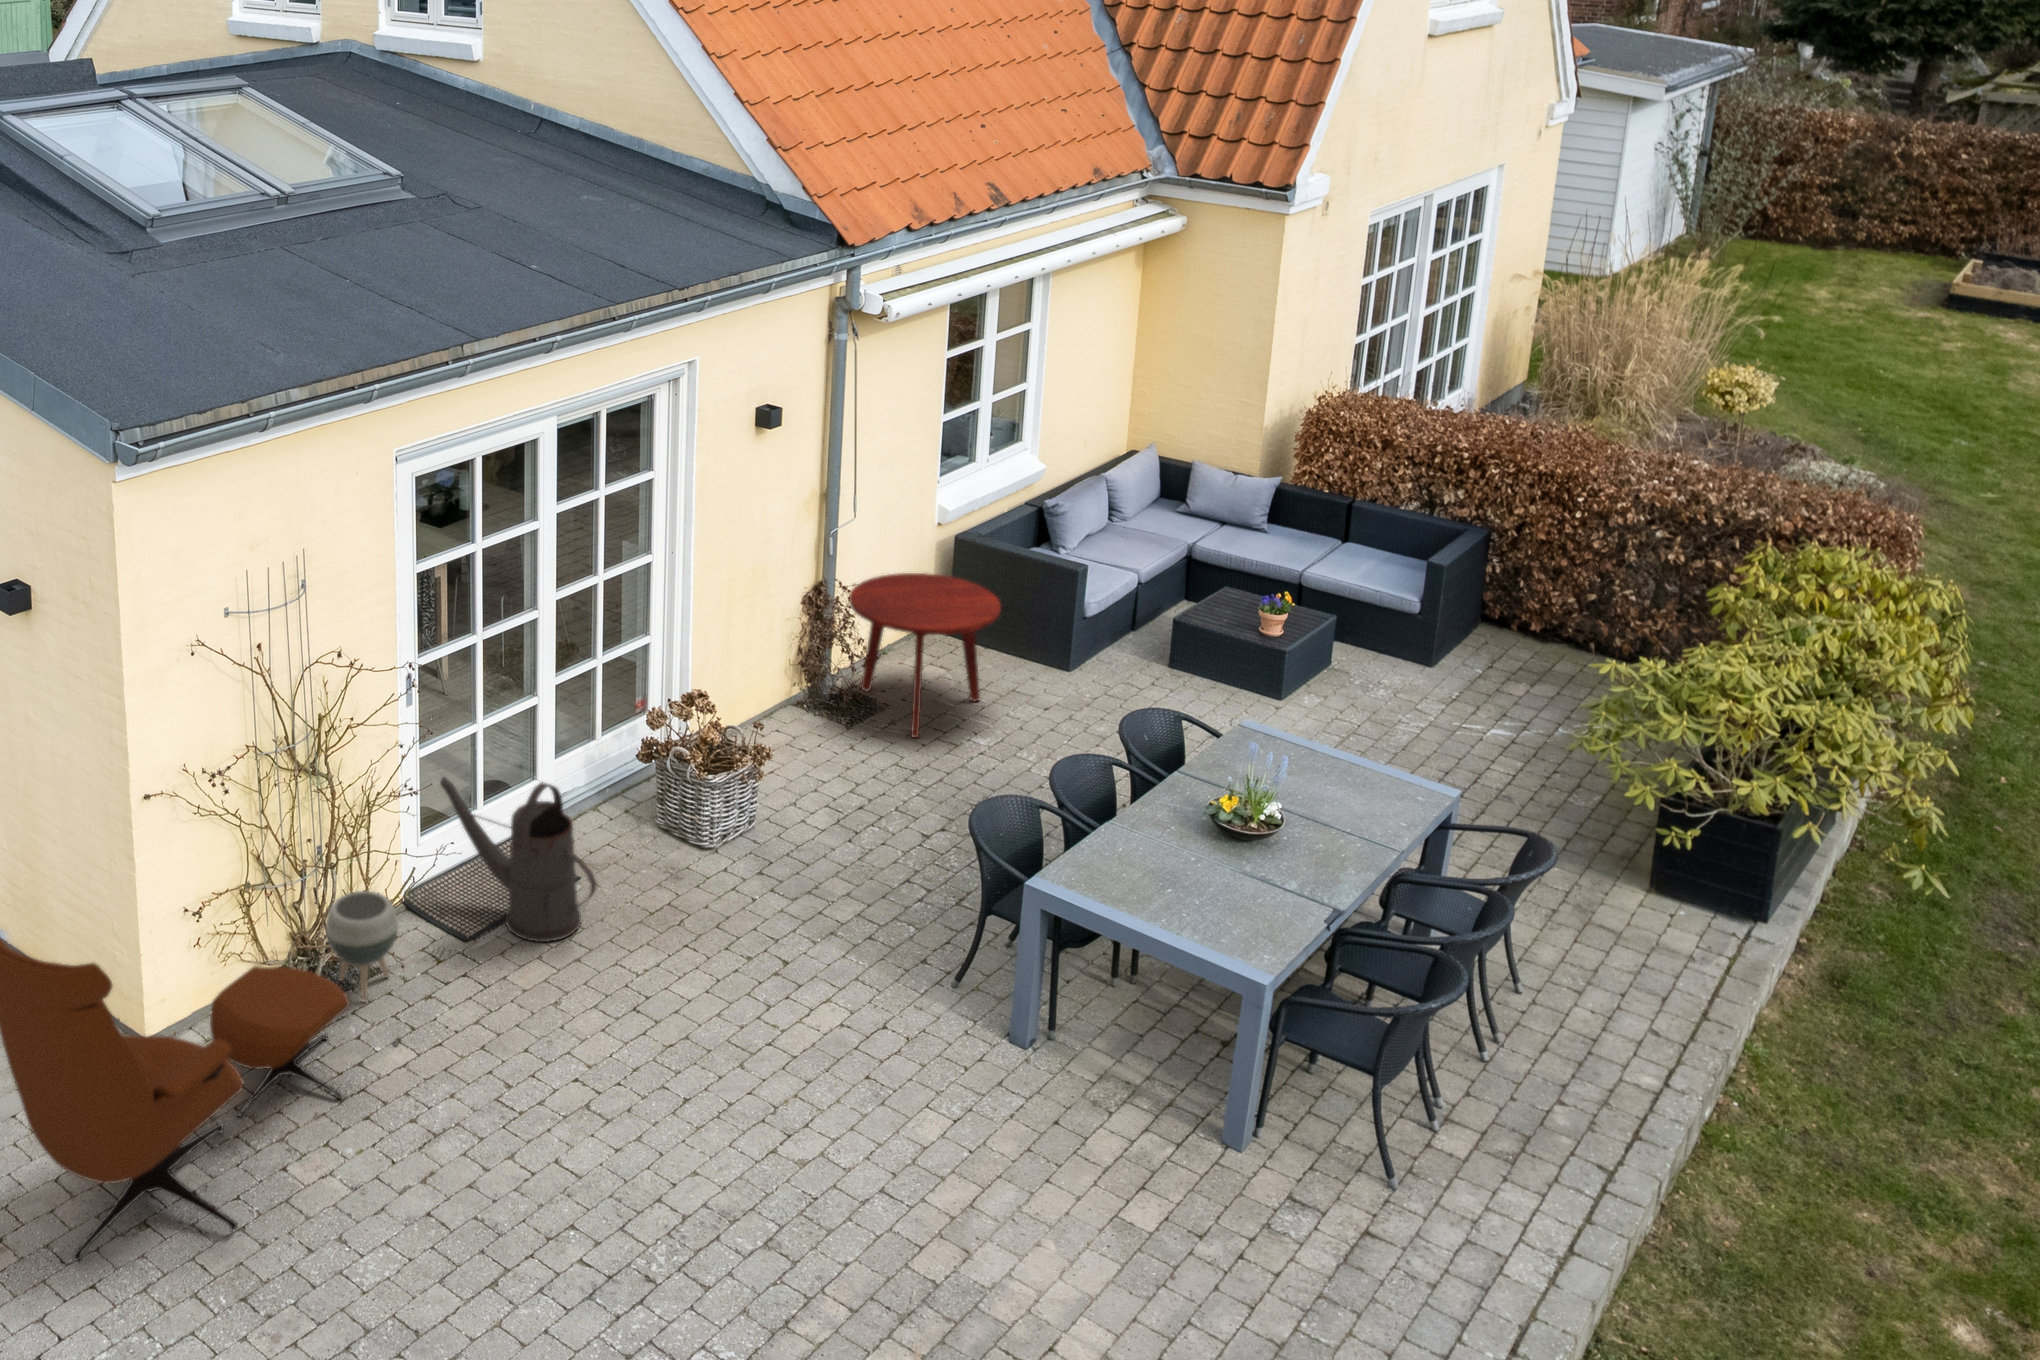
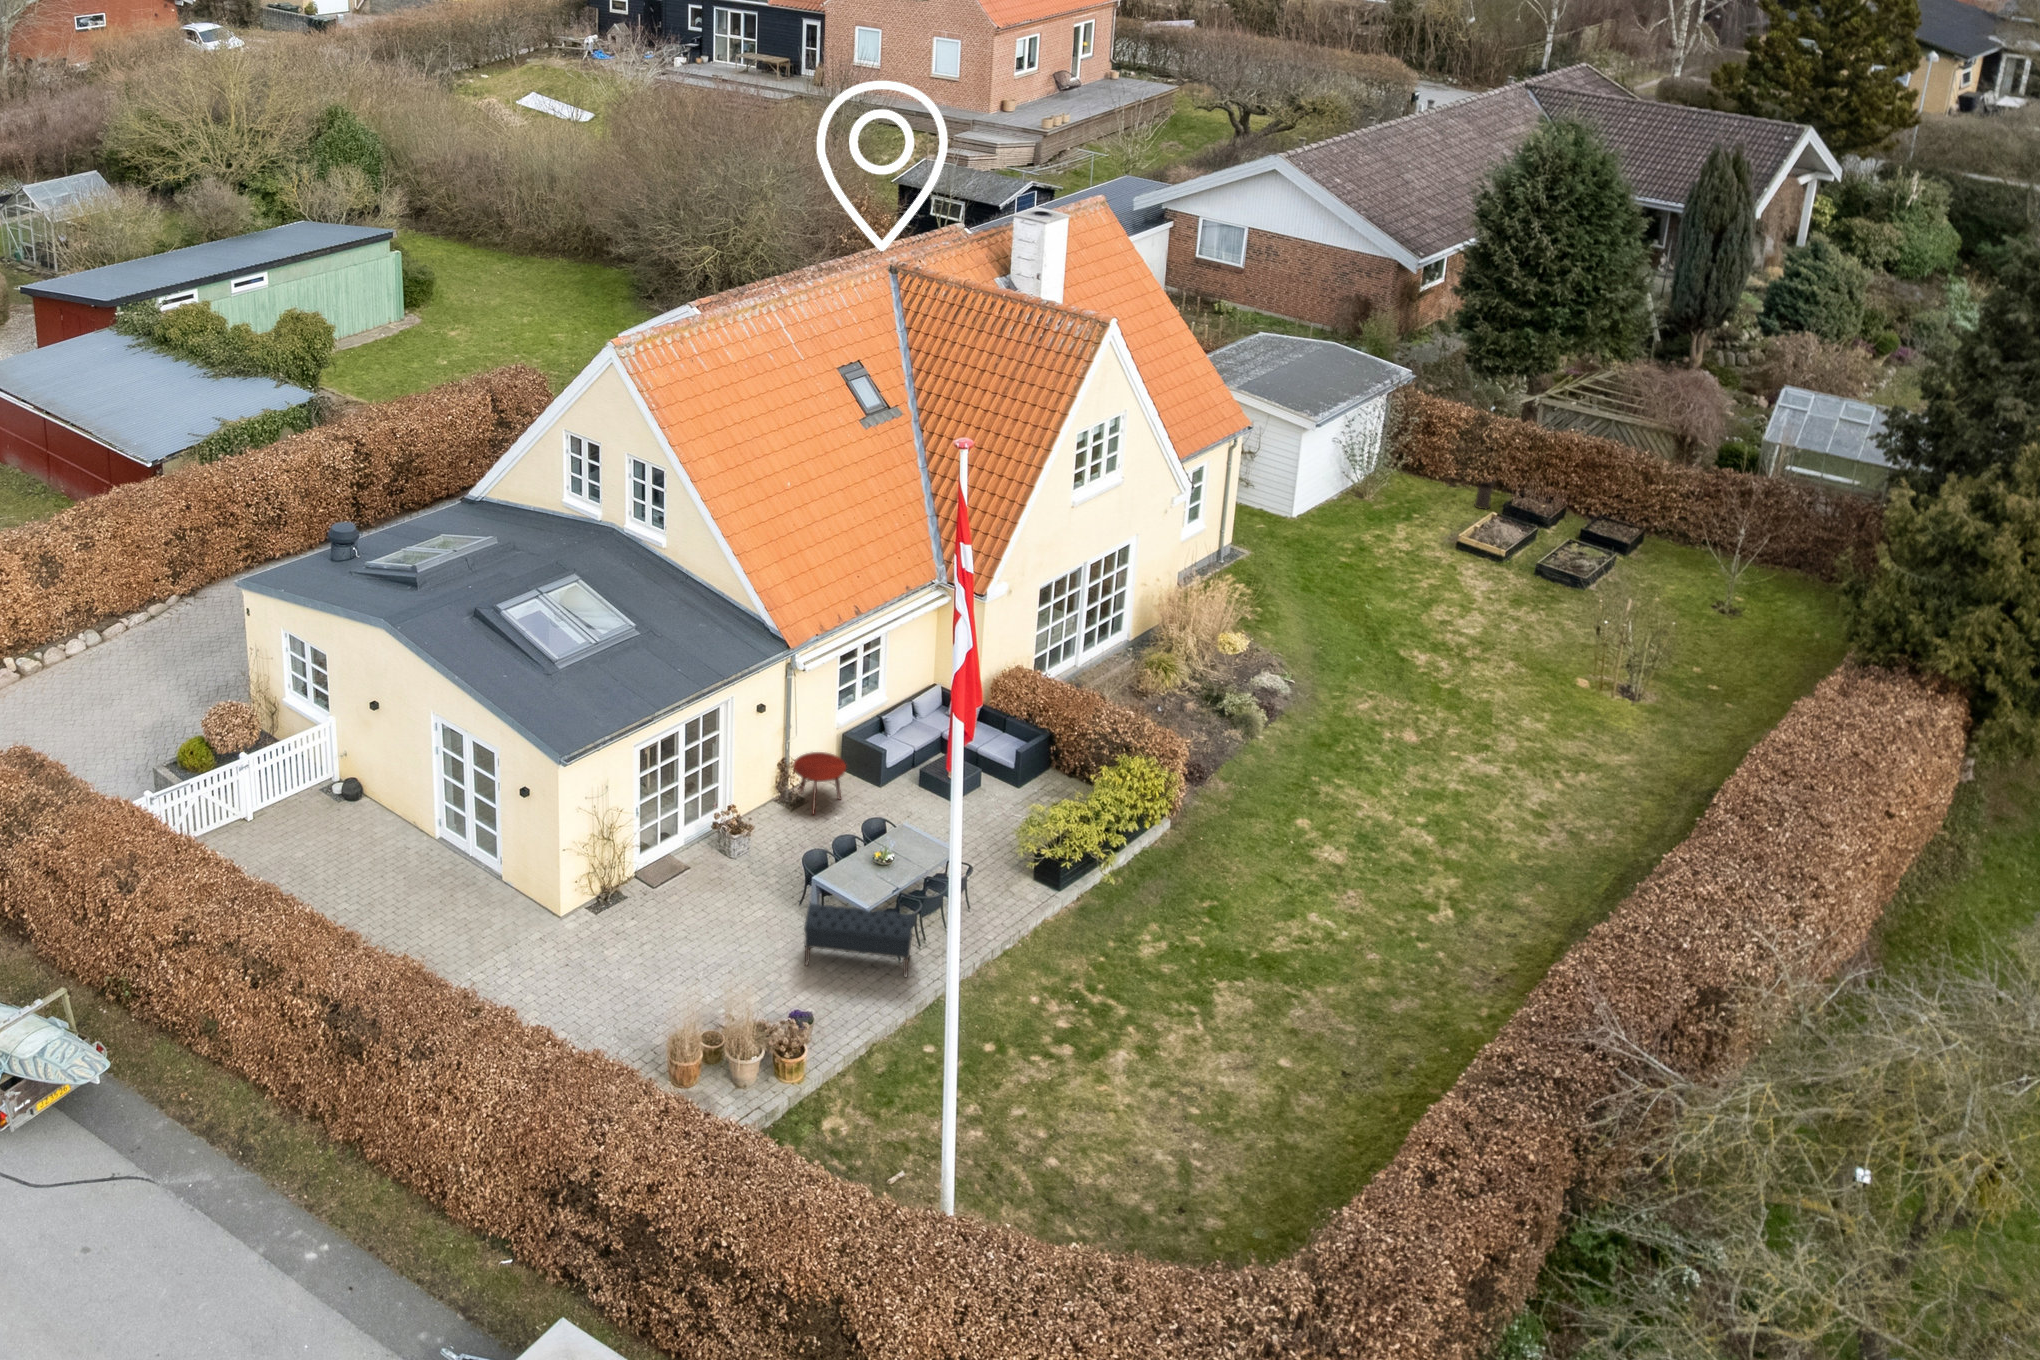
watering can: present [440,777,597,942] -> present [1474,477,1497,509]
planter: present [326,891,398,1002] -> none [613,875,634,907]
lounge chair: present [0,937,350,1261] -> none [534,890,622,974]
bench: none [1029,970,1492,1256] -> present [804,903,914,977]

